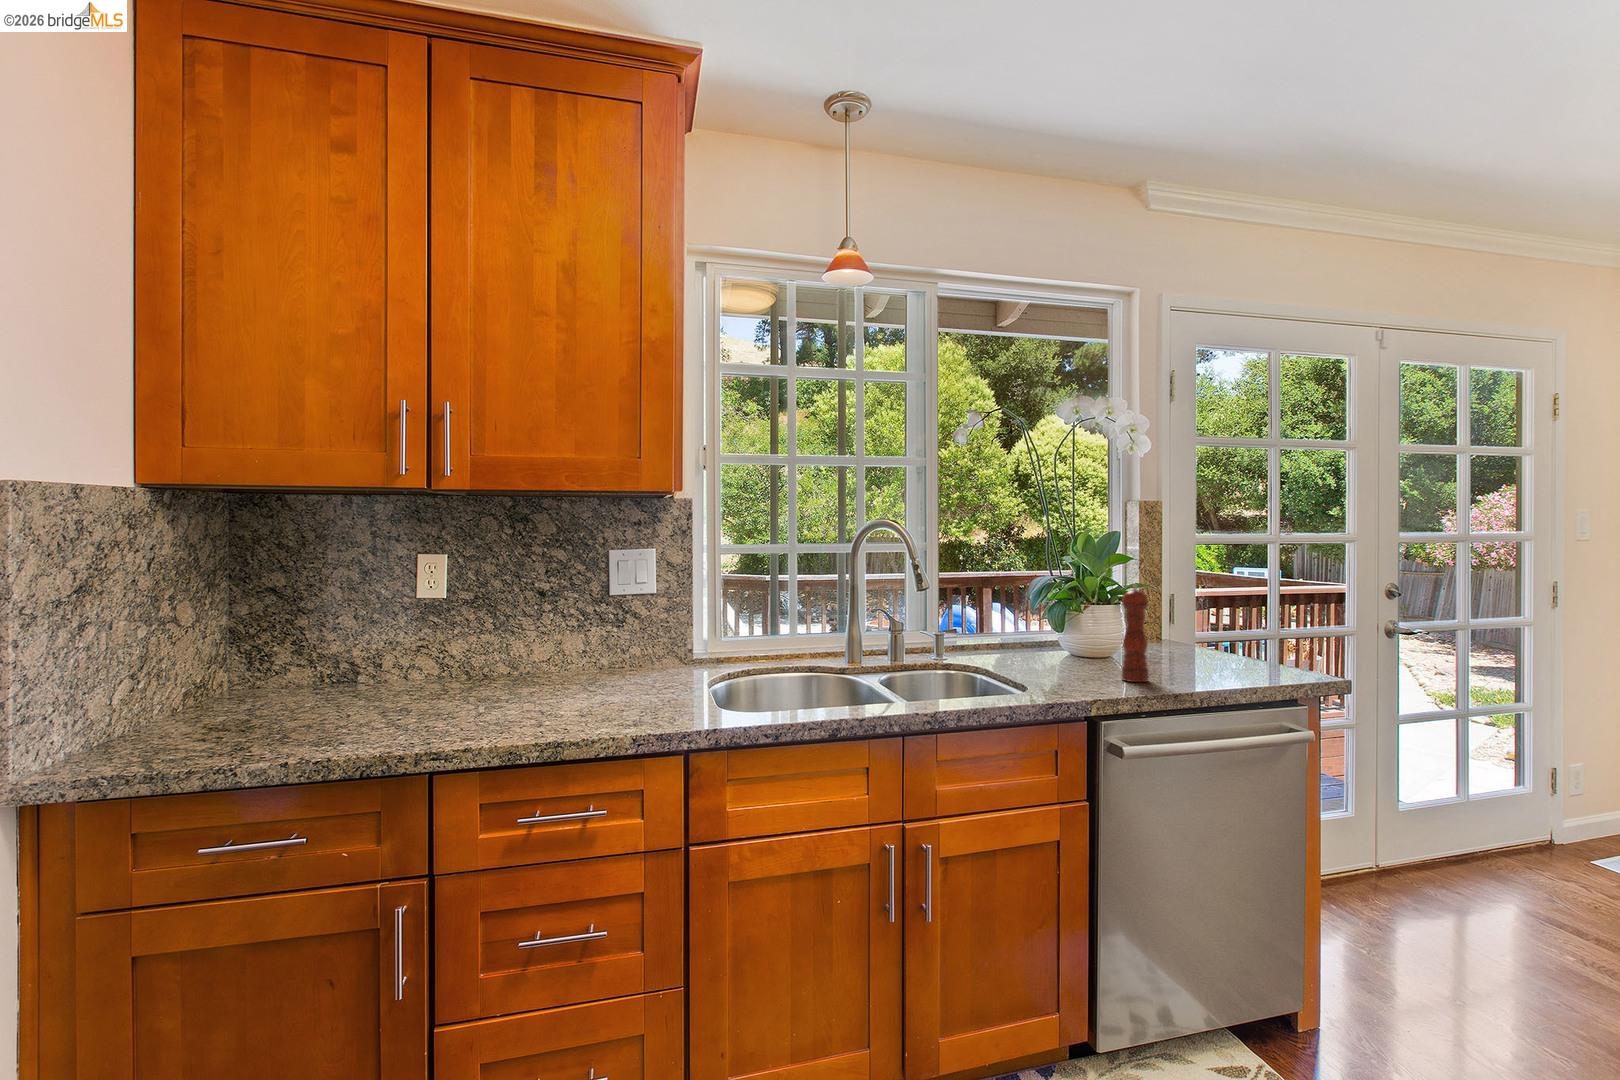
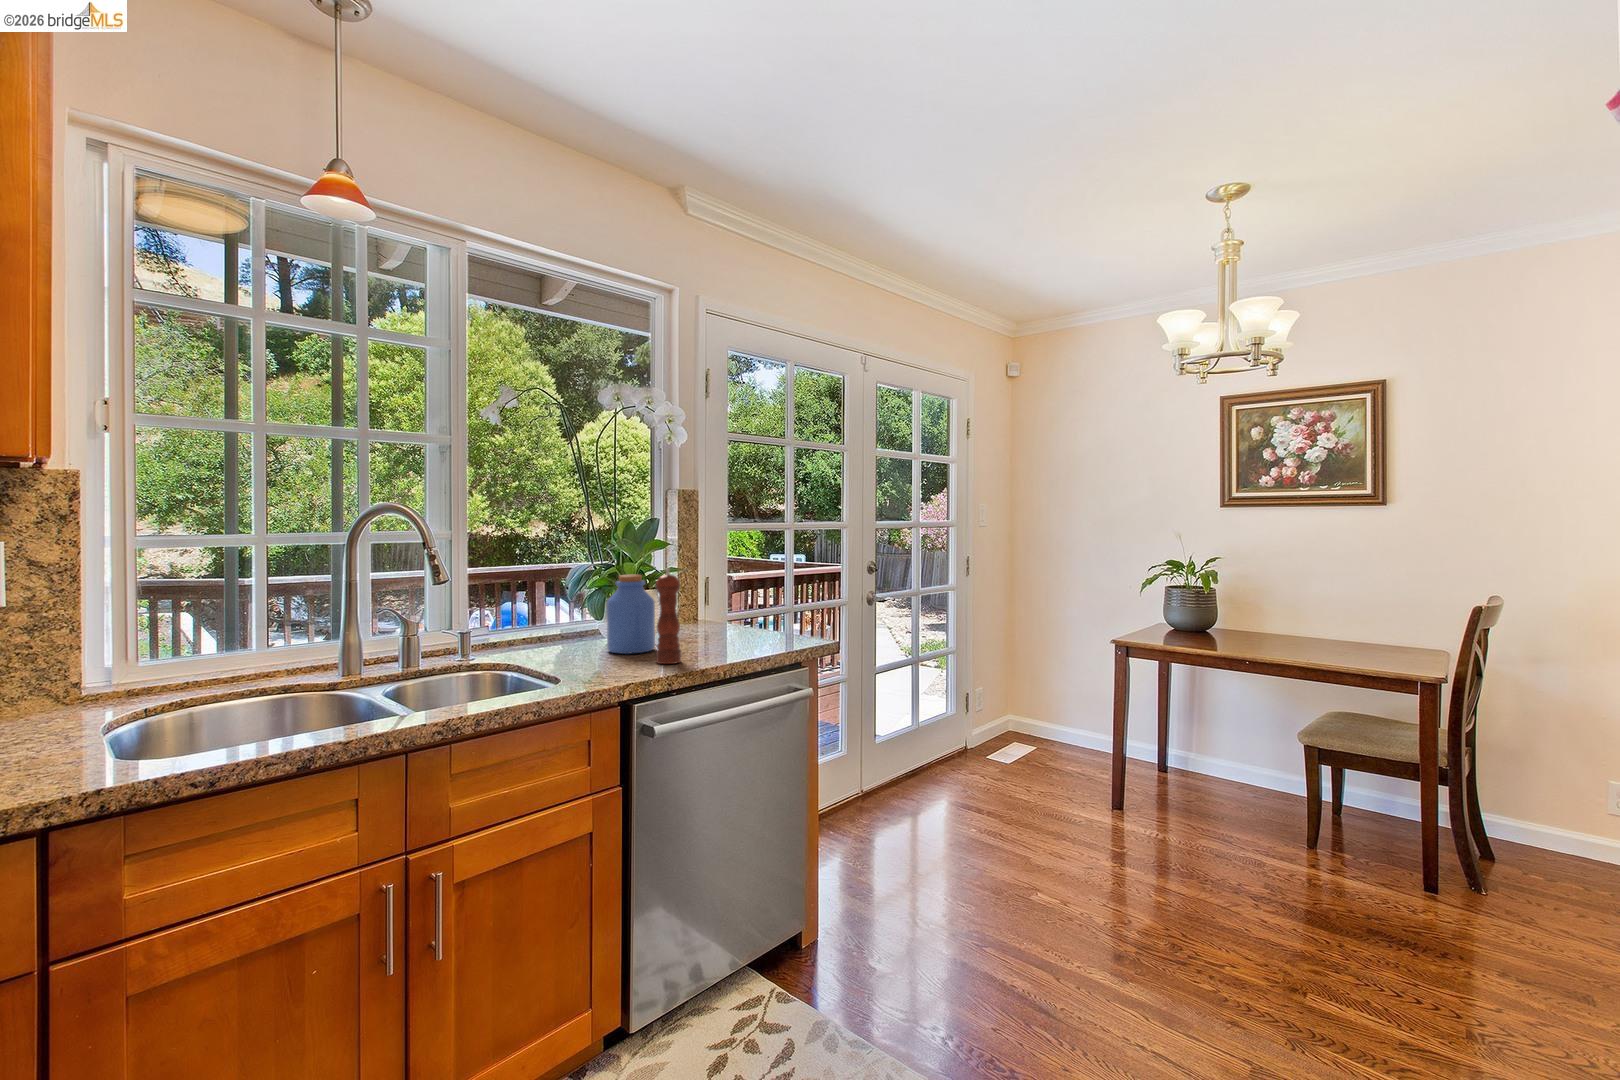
jar: none [1068,589,1118,668] -> present [606,575,655,654]

